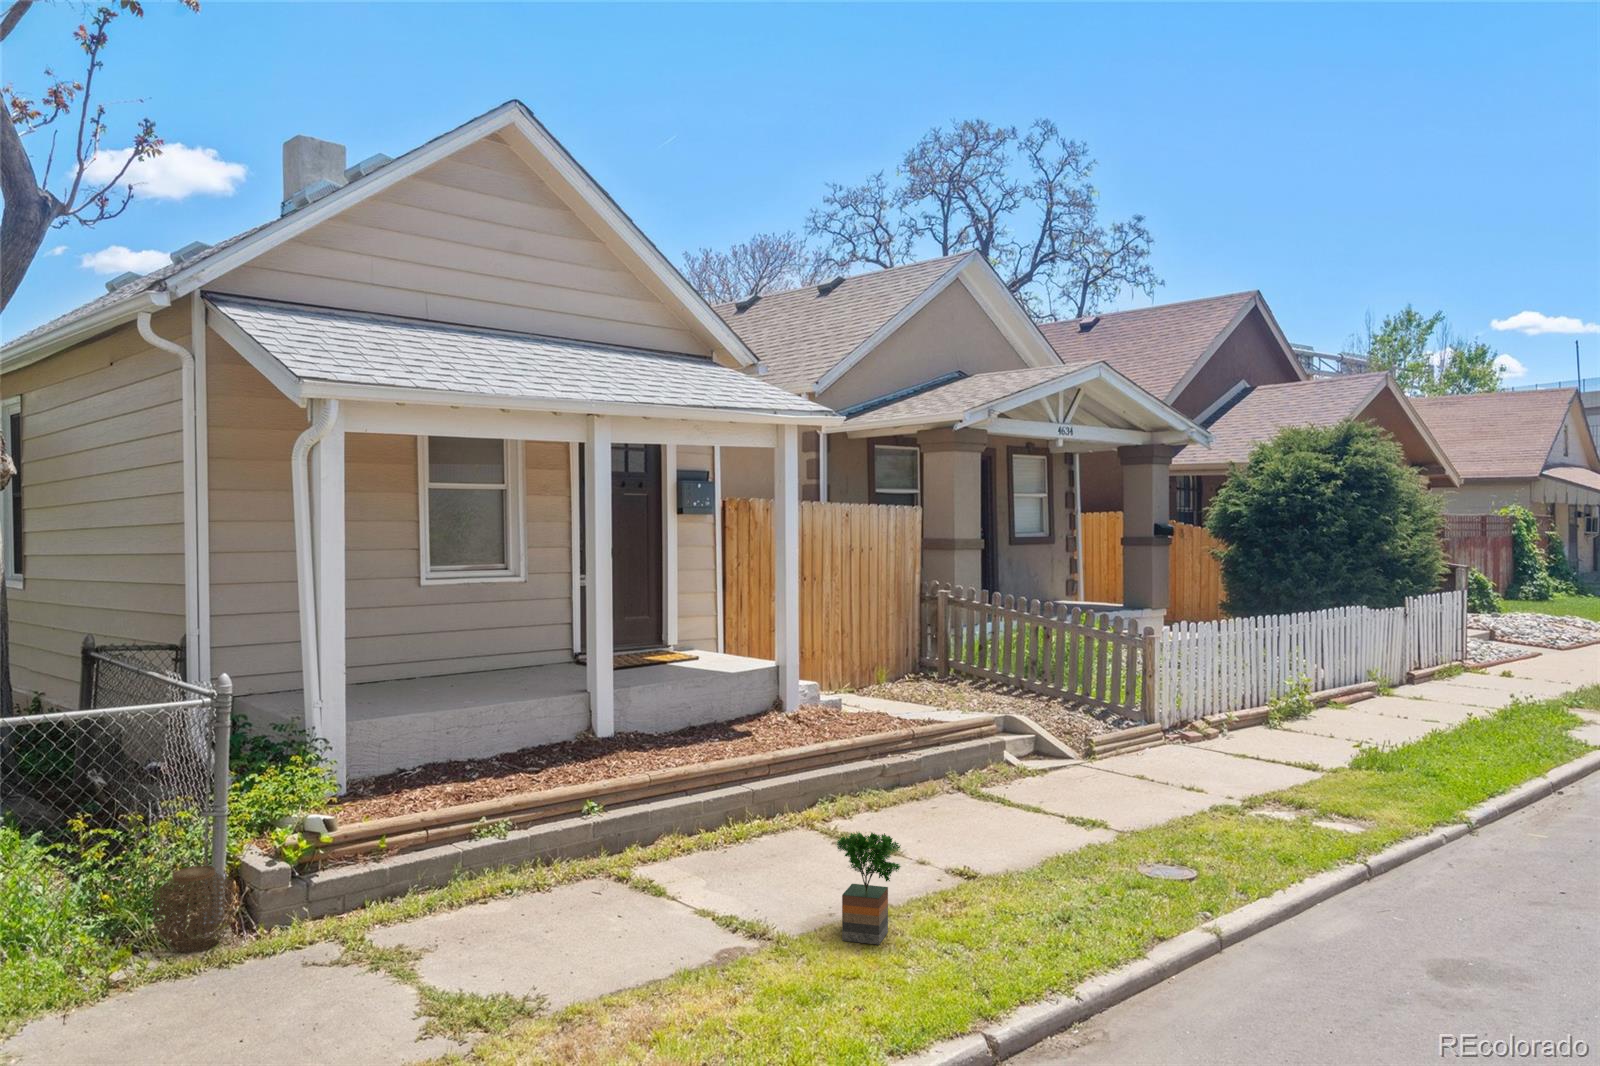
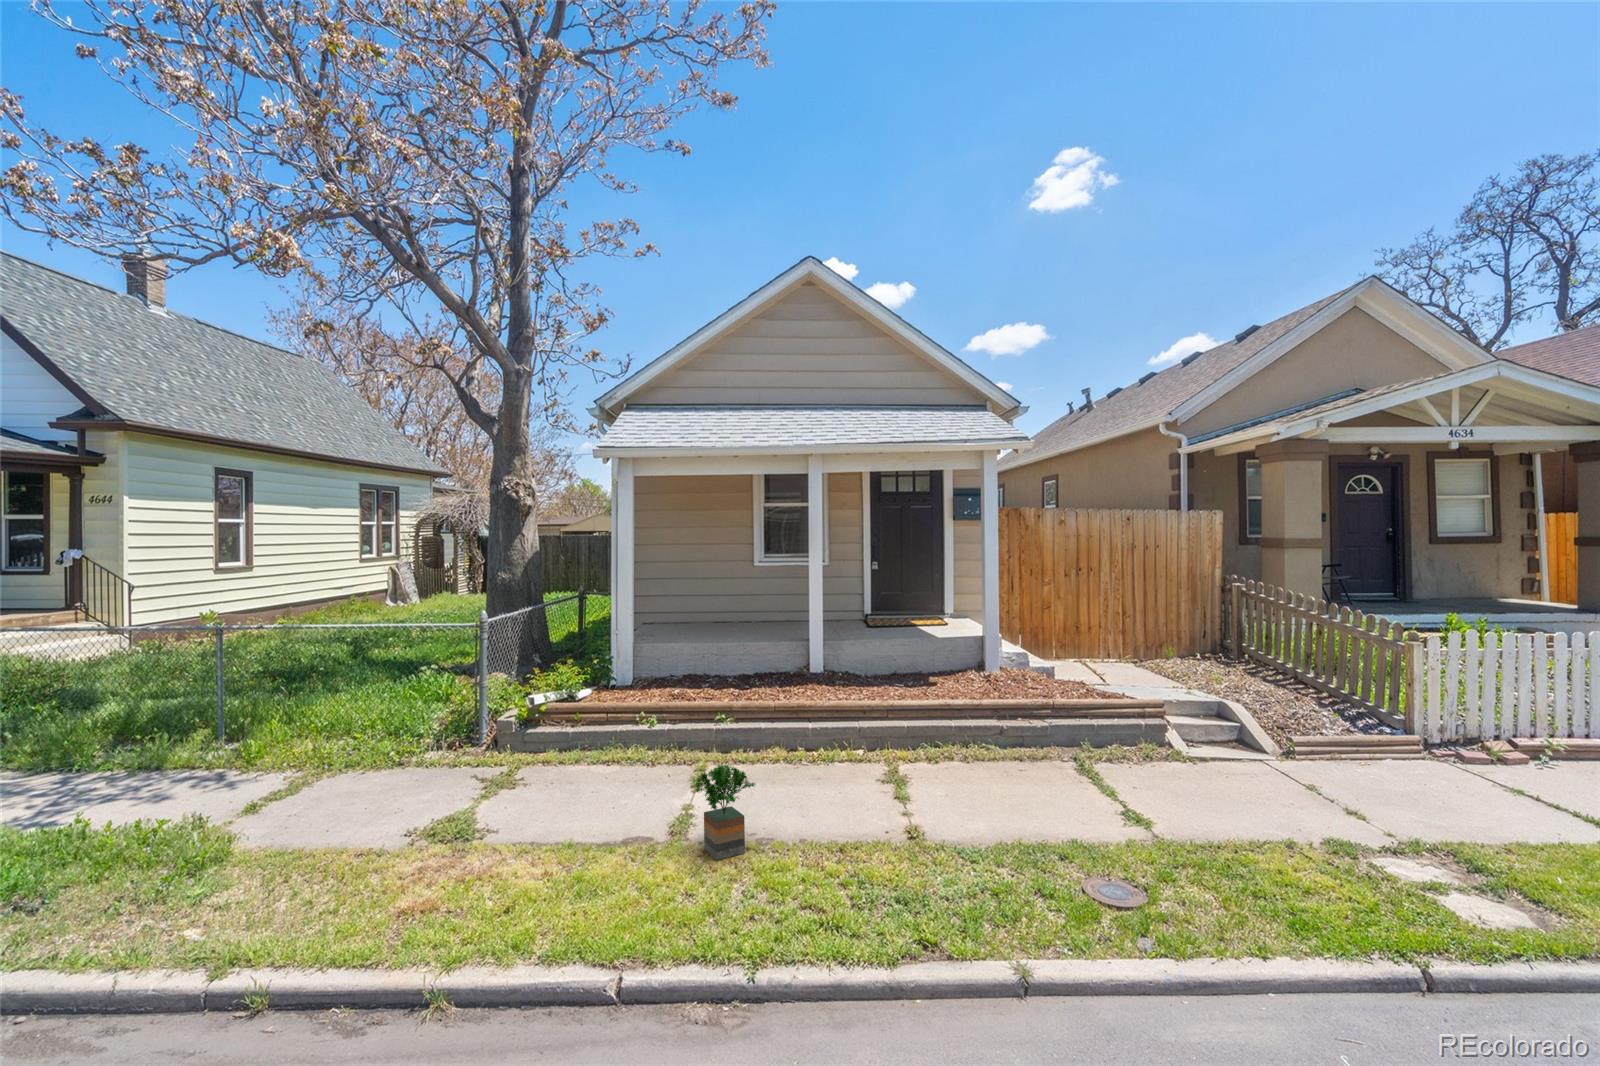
woven basket: present [153,866,235,952] -> none [442,711,486,757]

